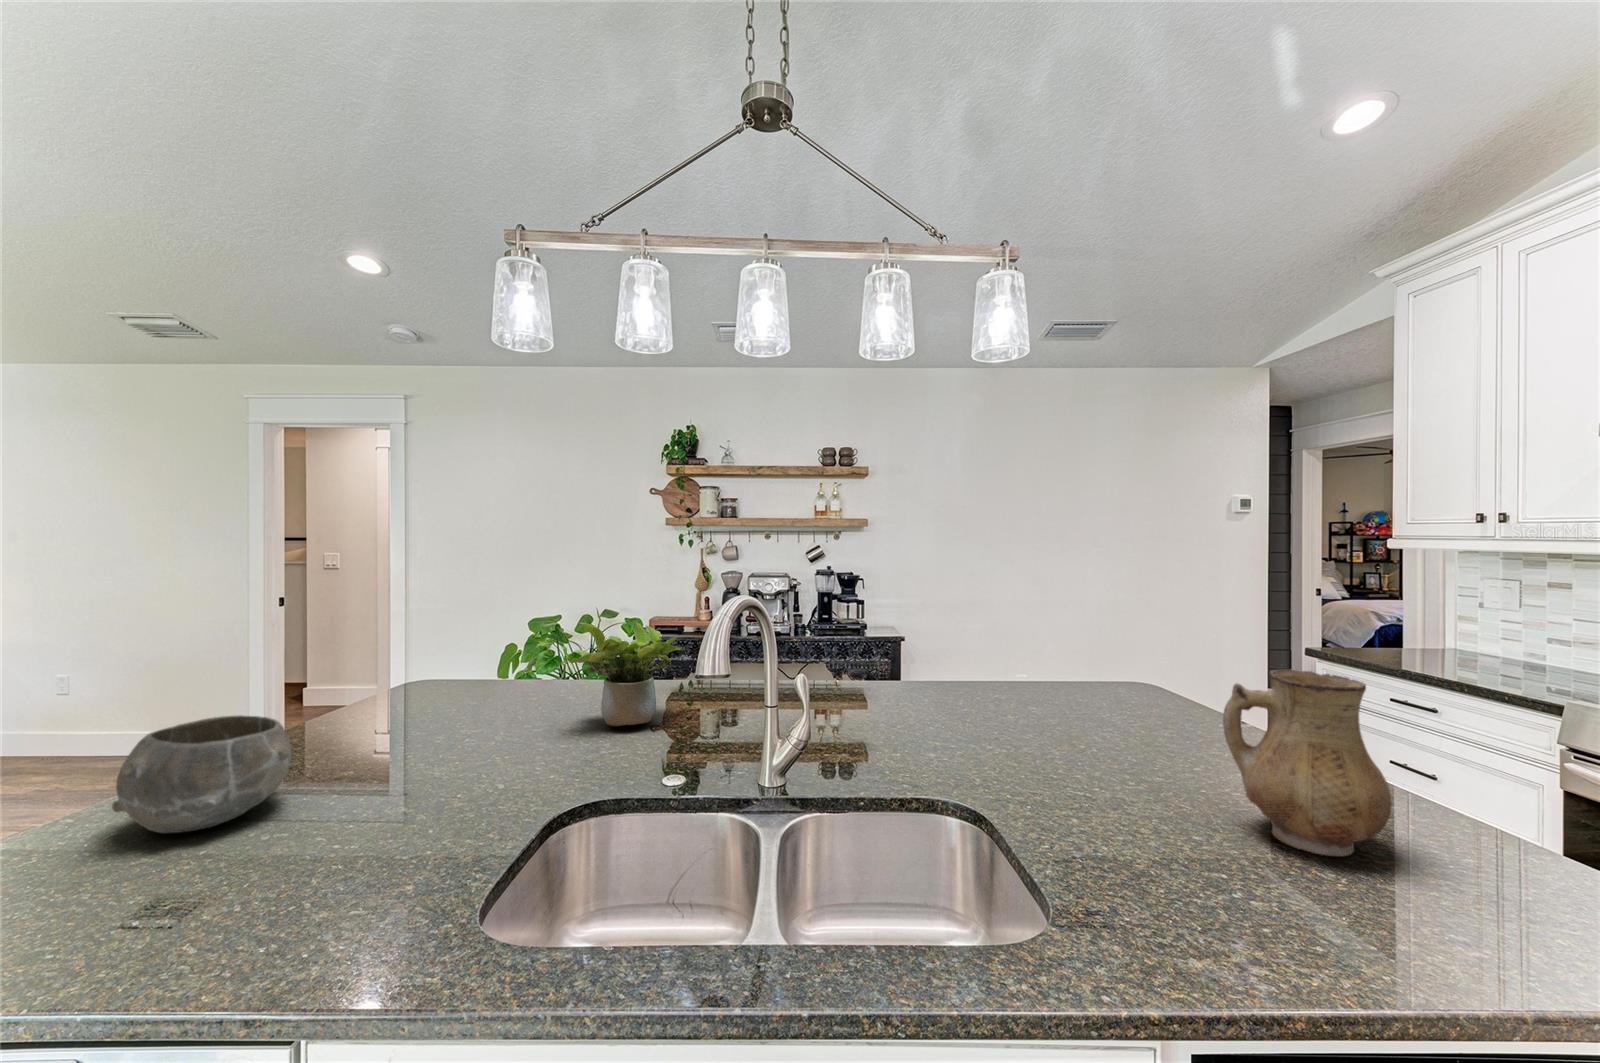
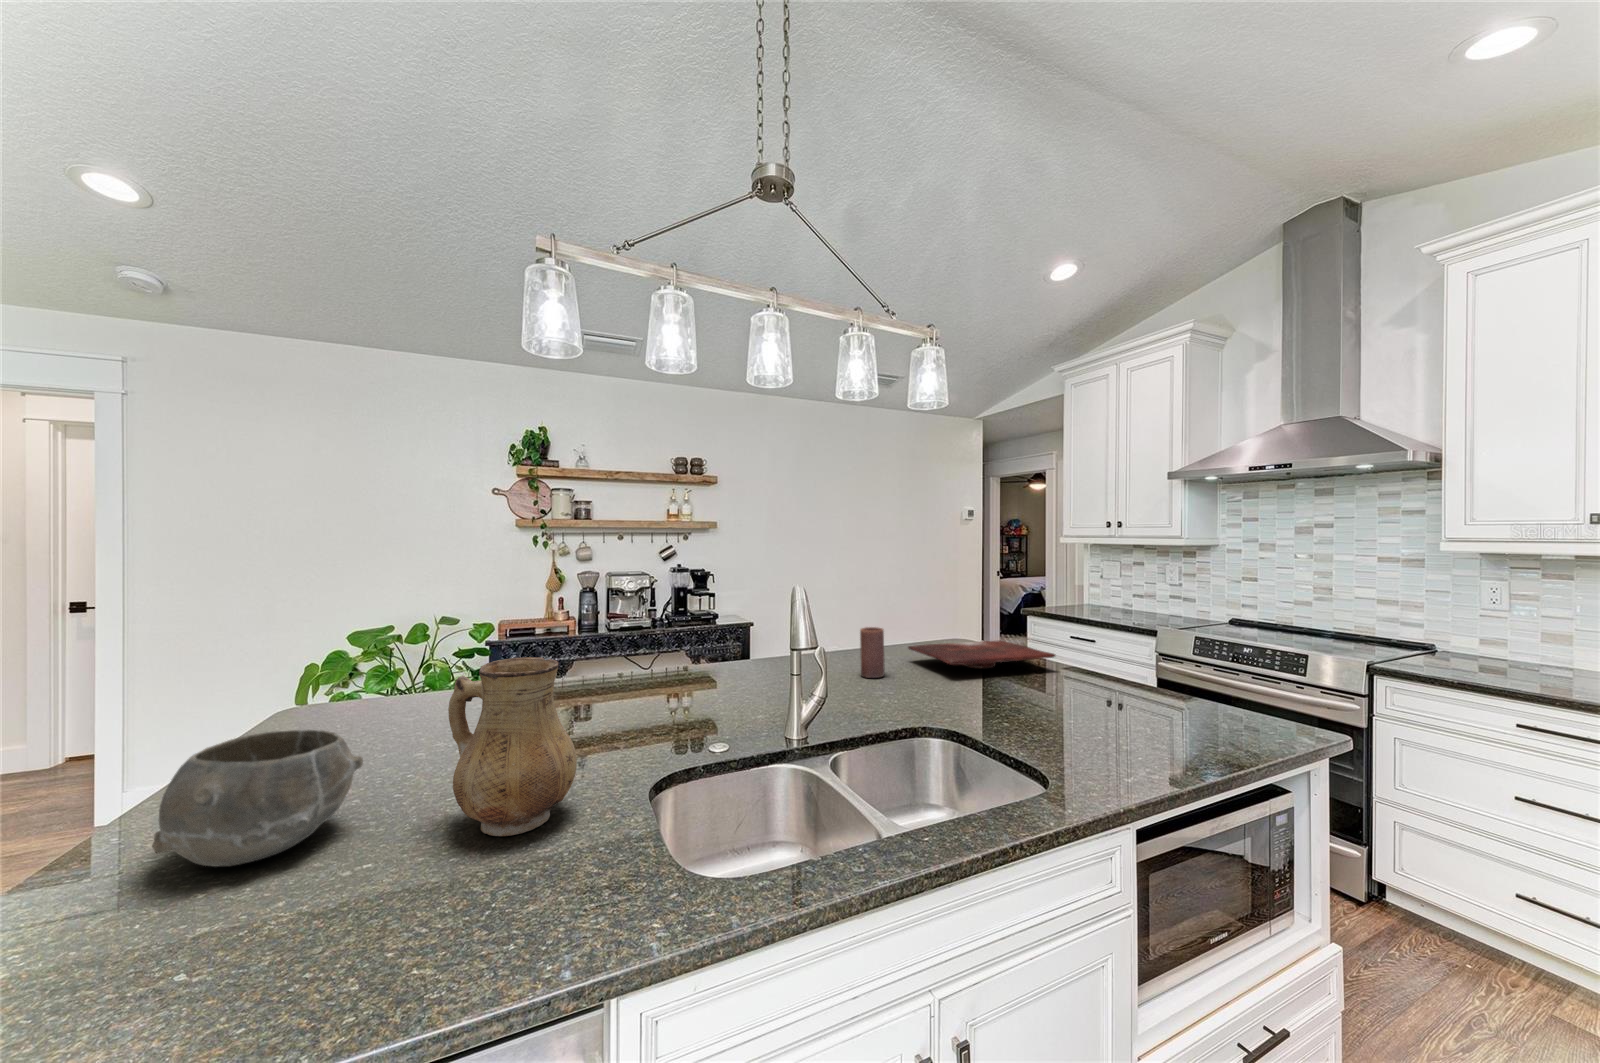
potted plant: present [569,622,685,726] -> none [571,614,661,710]
candle: none [931,656,963,722] -> present [860,627,885,678]
ceramic pitcher: present [1223,669,1392,856] -> present [448,658,577,836]
cutting board: none [1016,684,1227,725] -> present [908,640,1055,668]

